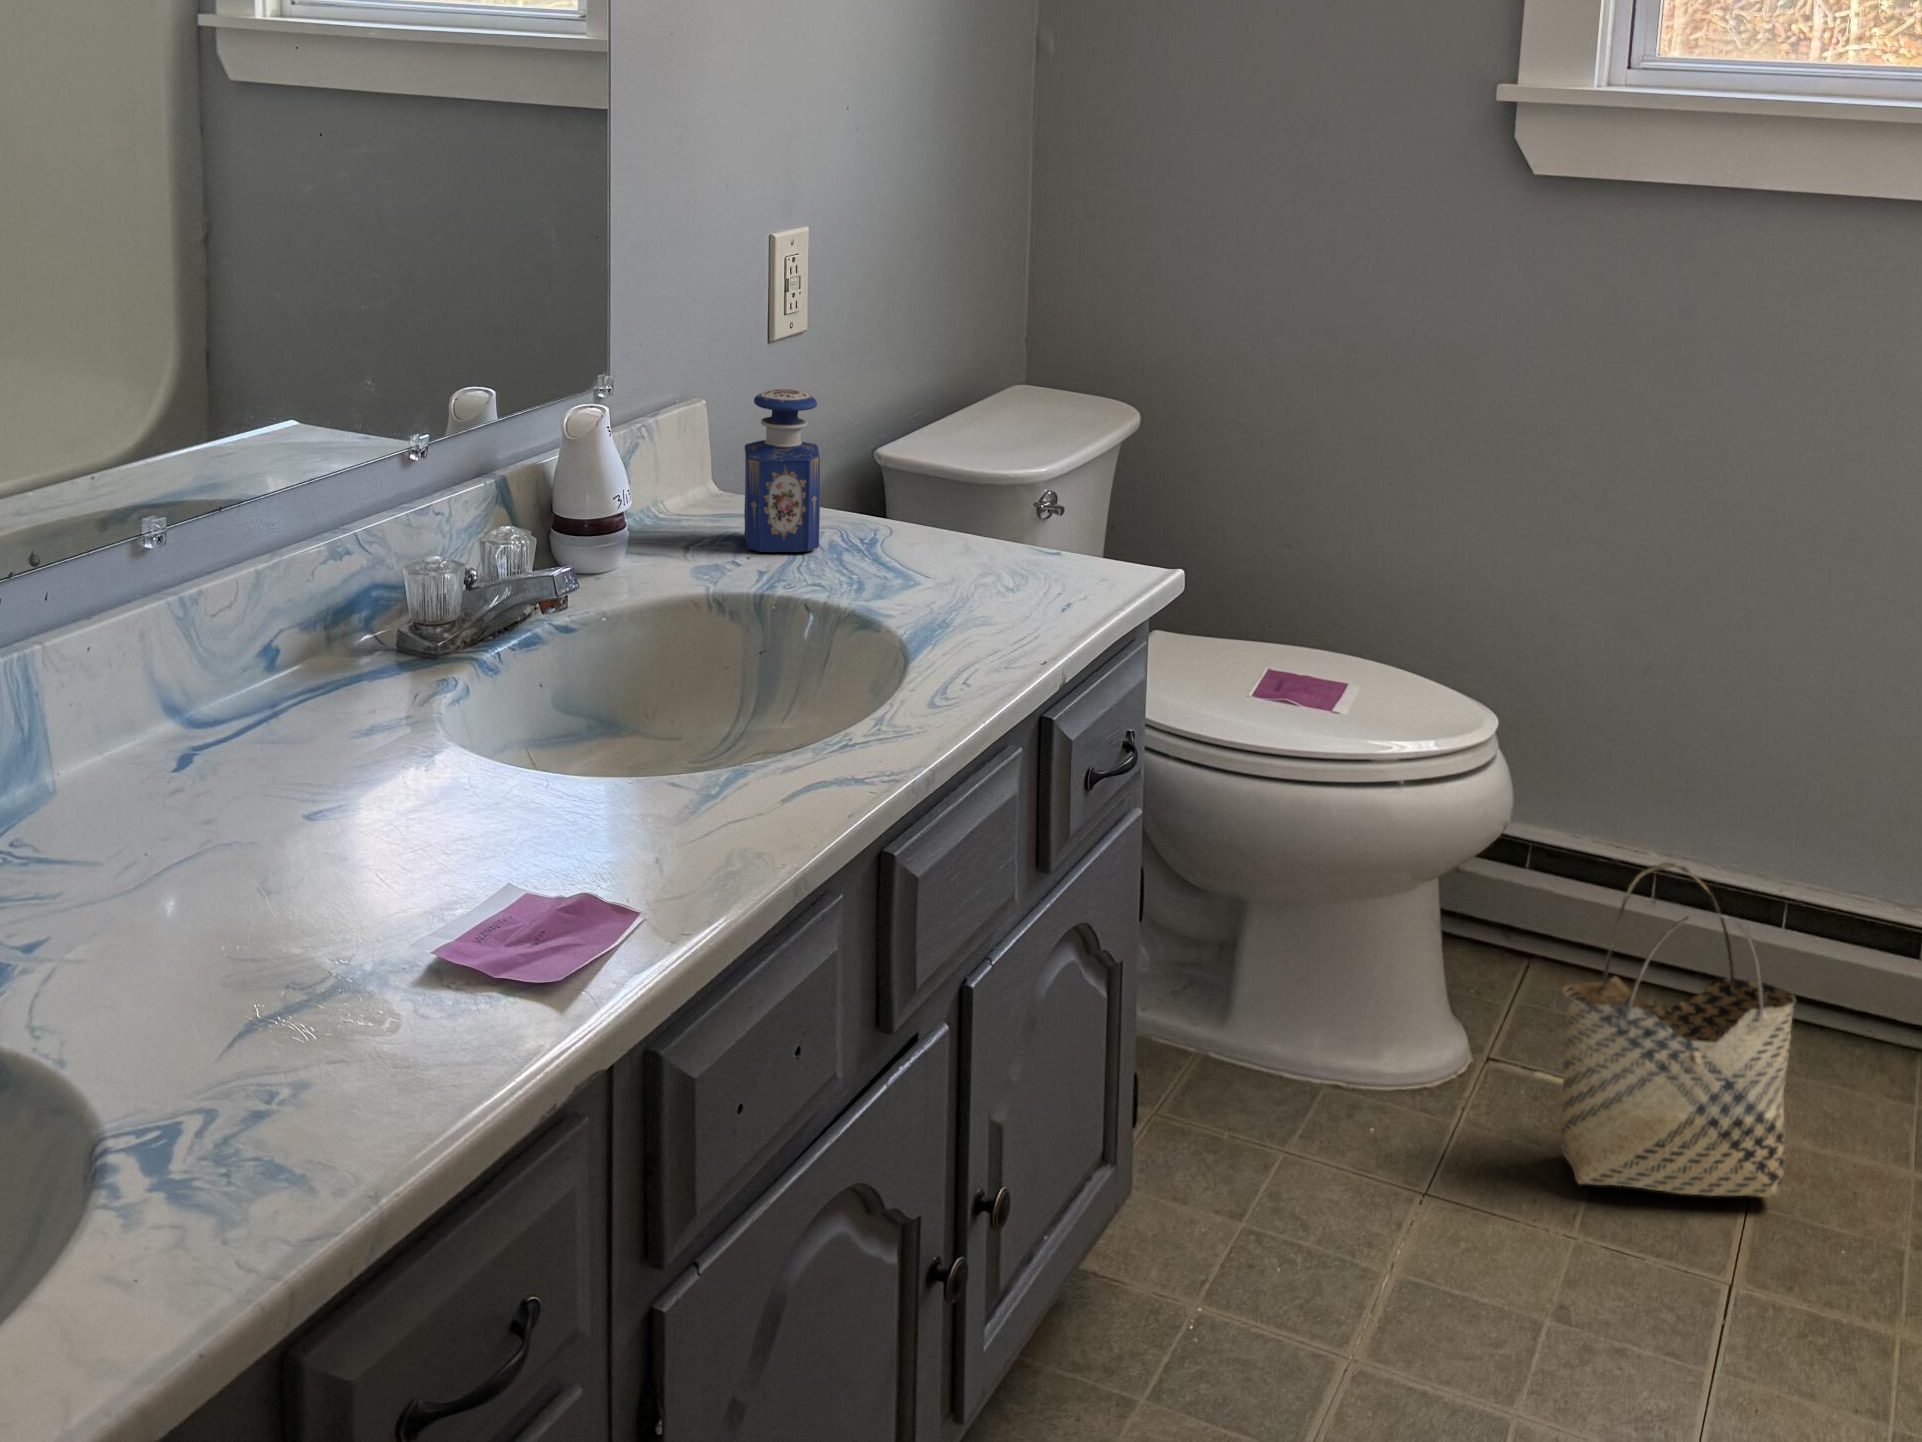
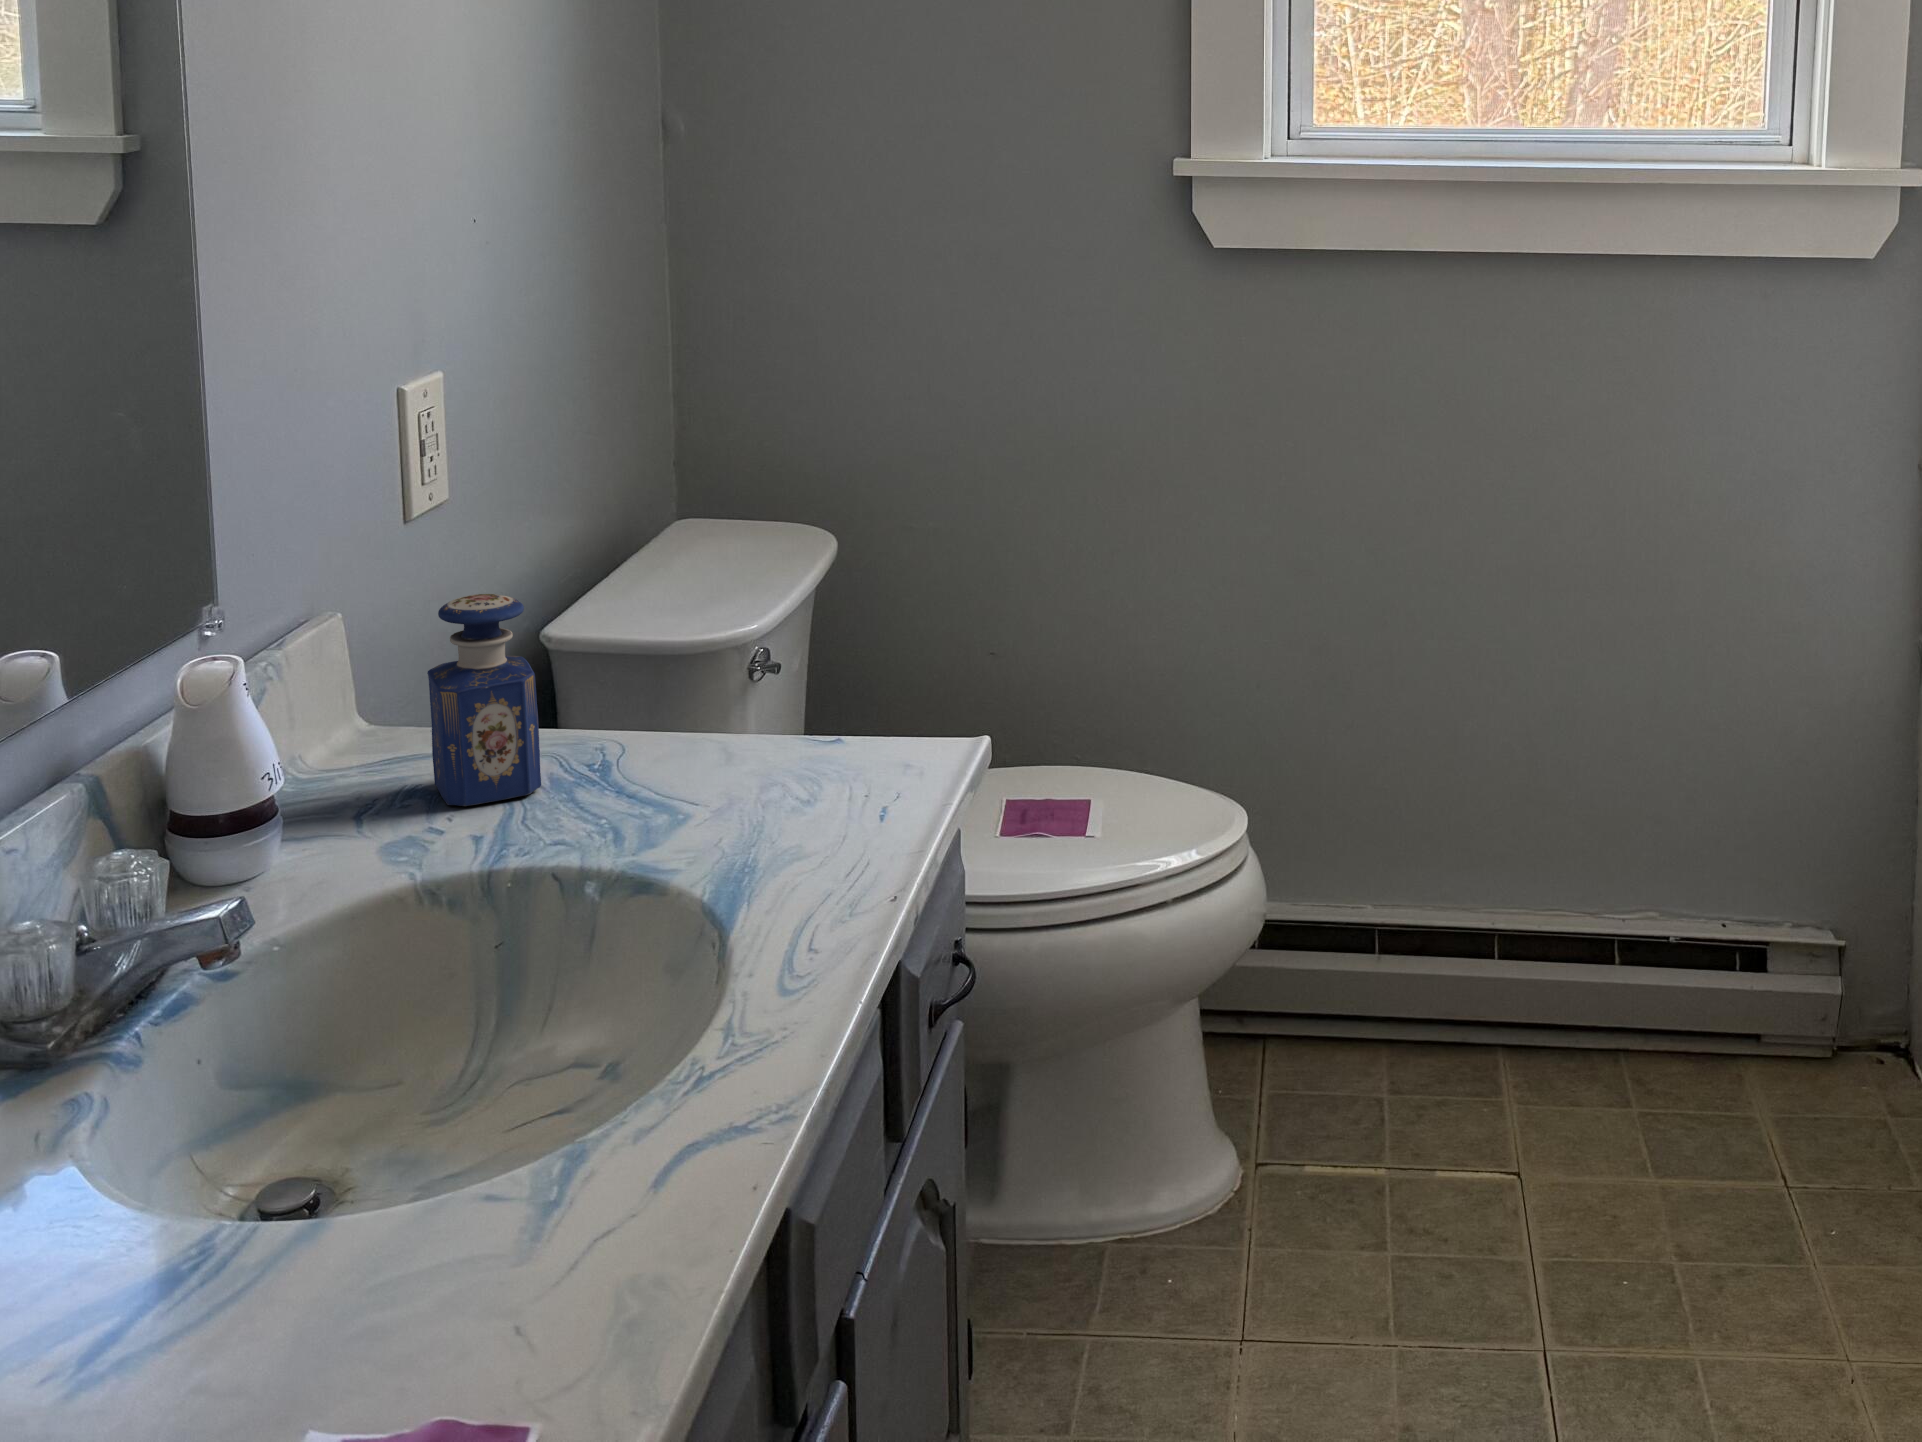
woven basket: present [1561,863,1795,1198] -> none [1351,933,1562,1285]

